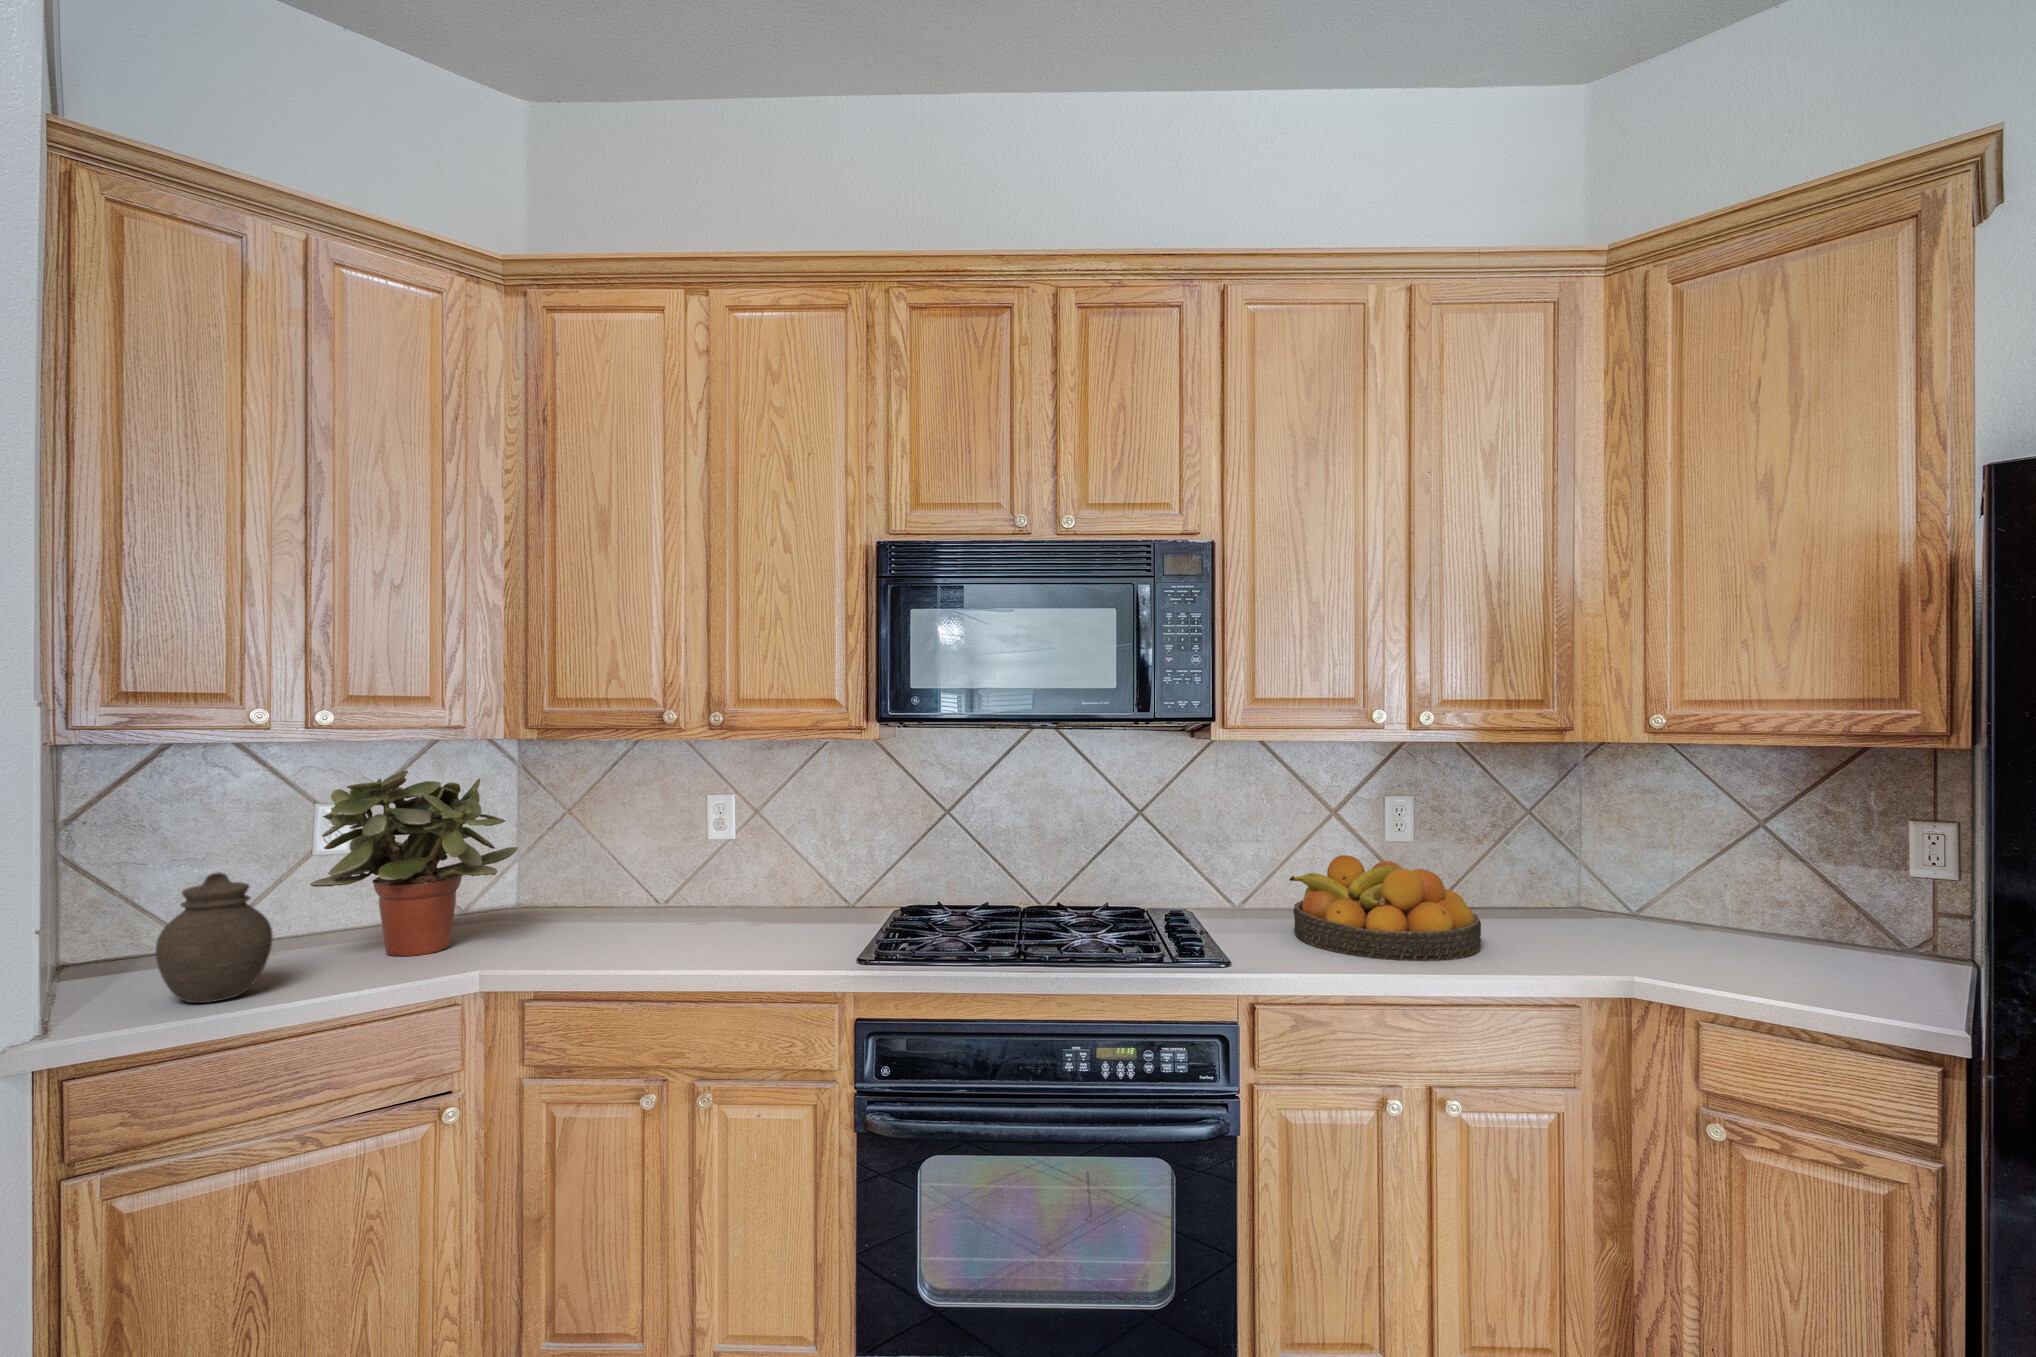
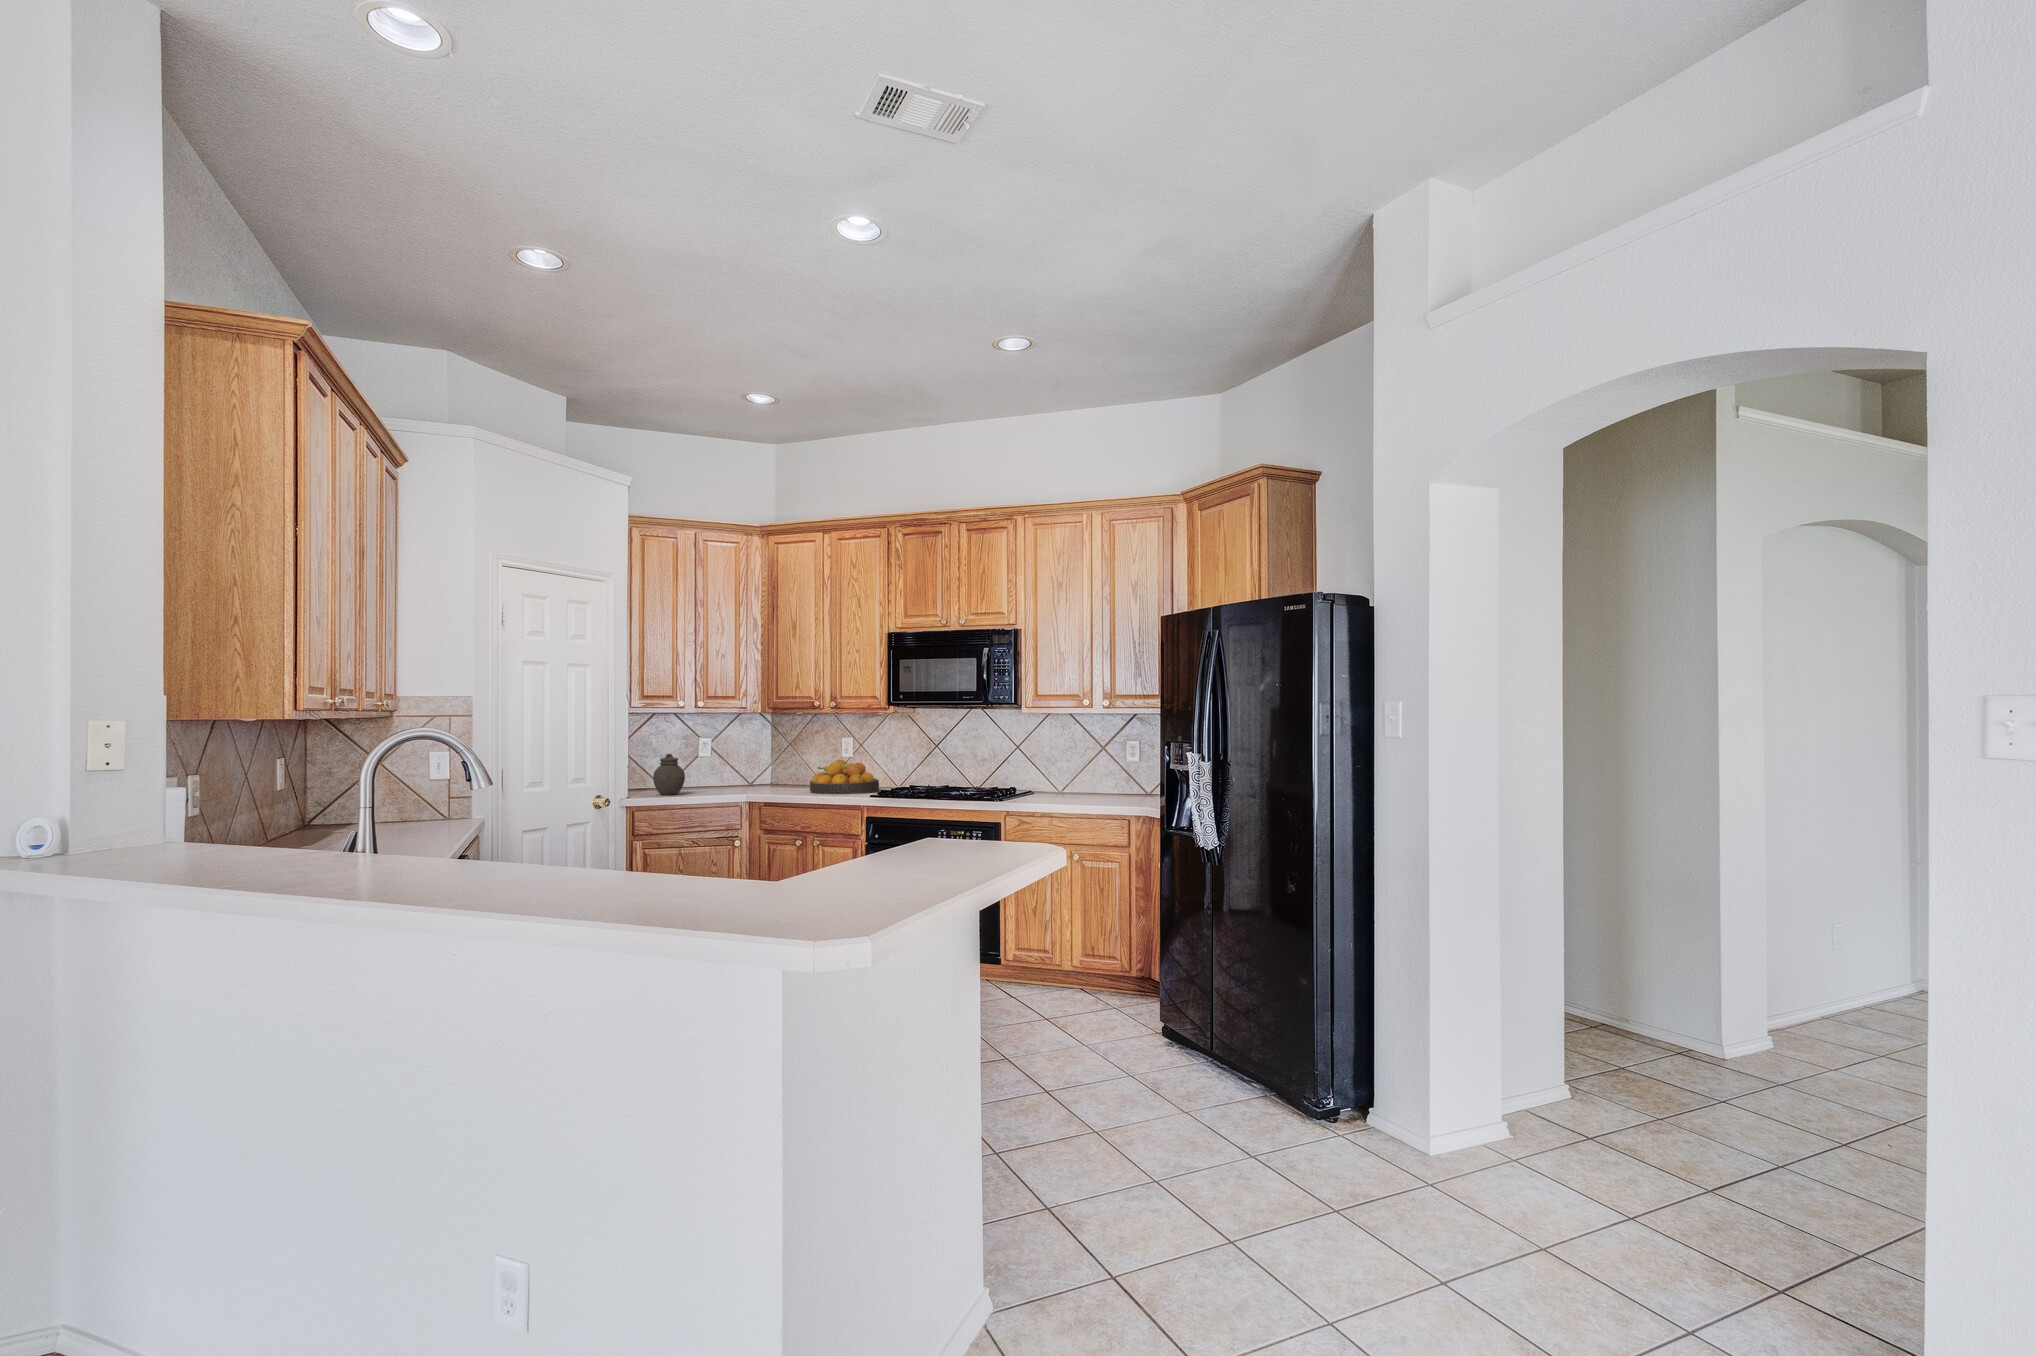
potted plant: present [310,771,518,956] -> none [697,723,767,792]
fruit bowl: present [1289,855,1481,961] -> present [810,760,879,794]

